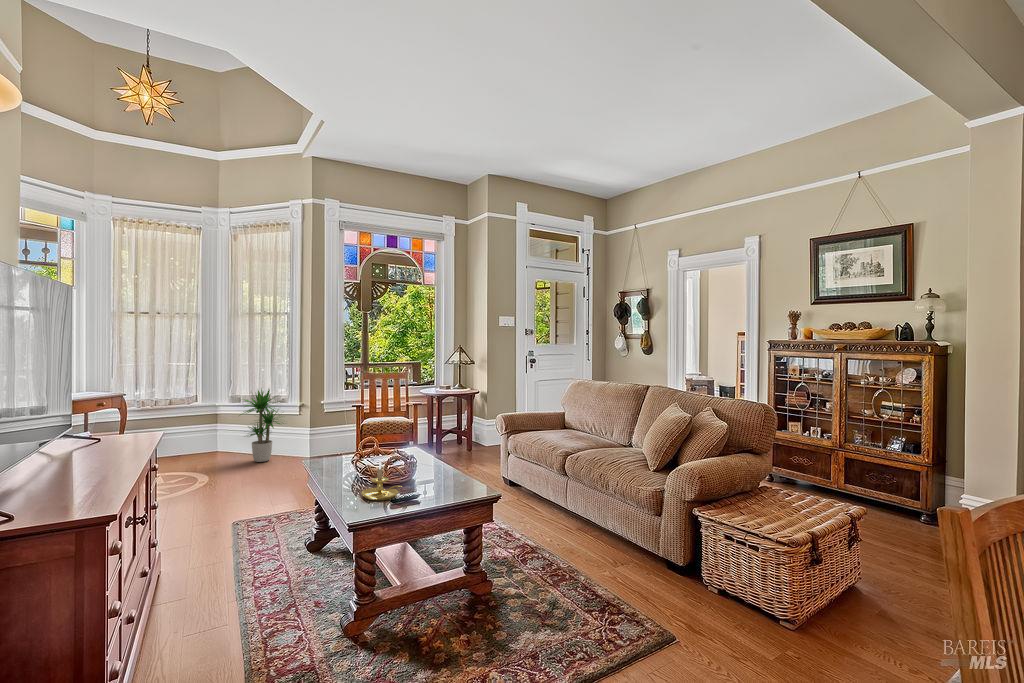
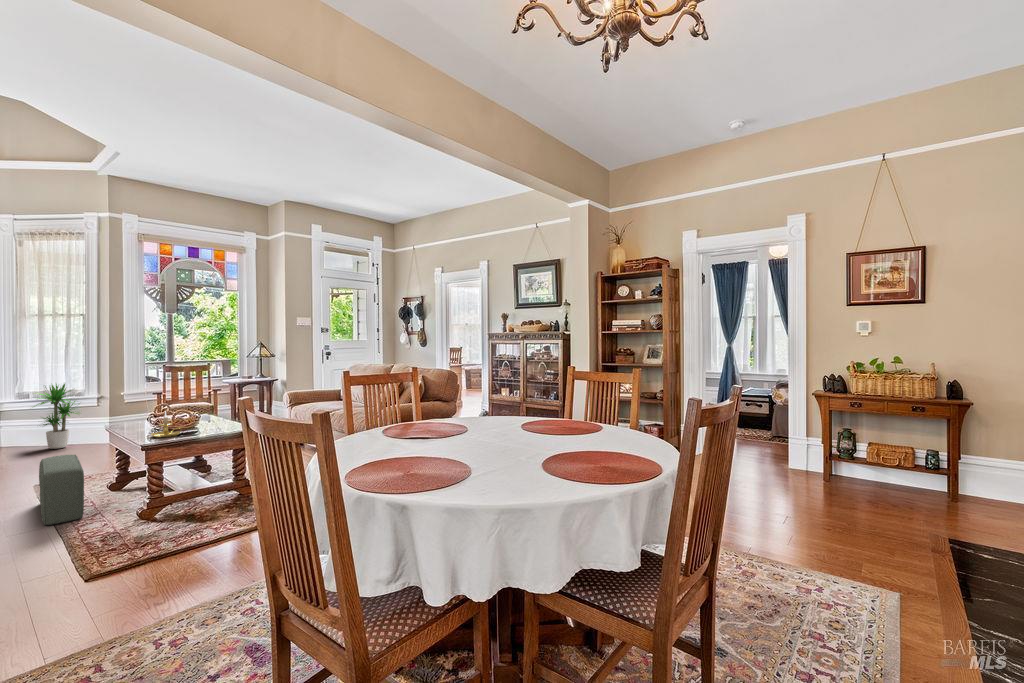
pouf: none [231,500,280,618] -> present [39,455,84,525]

